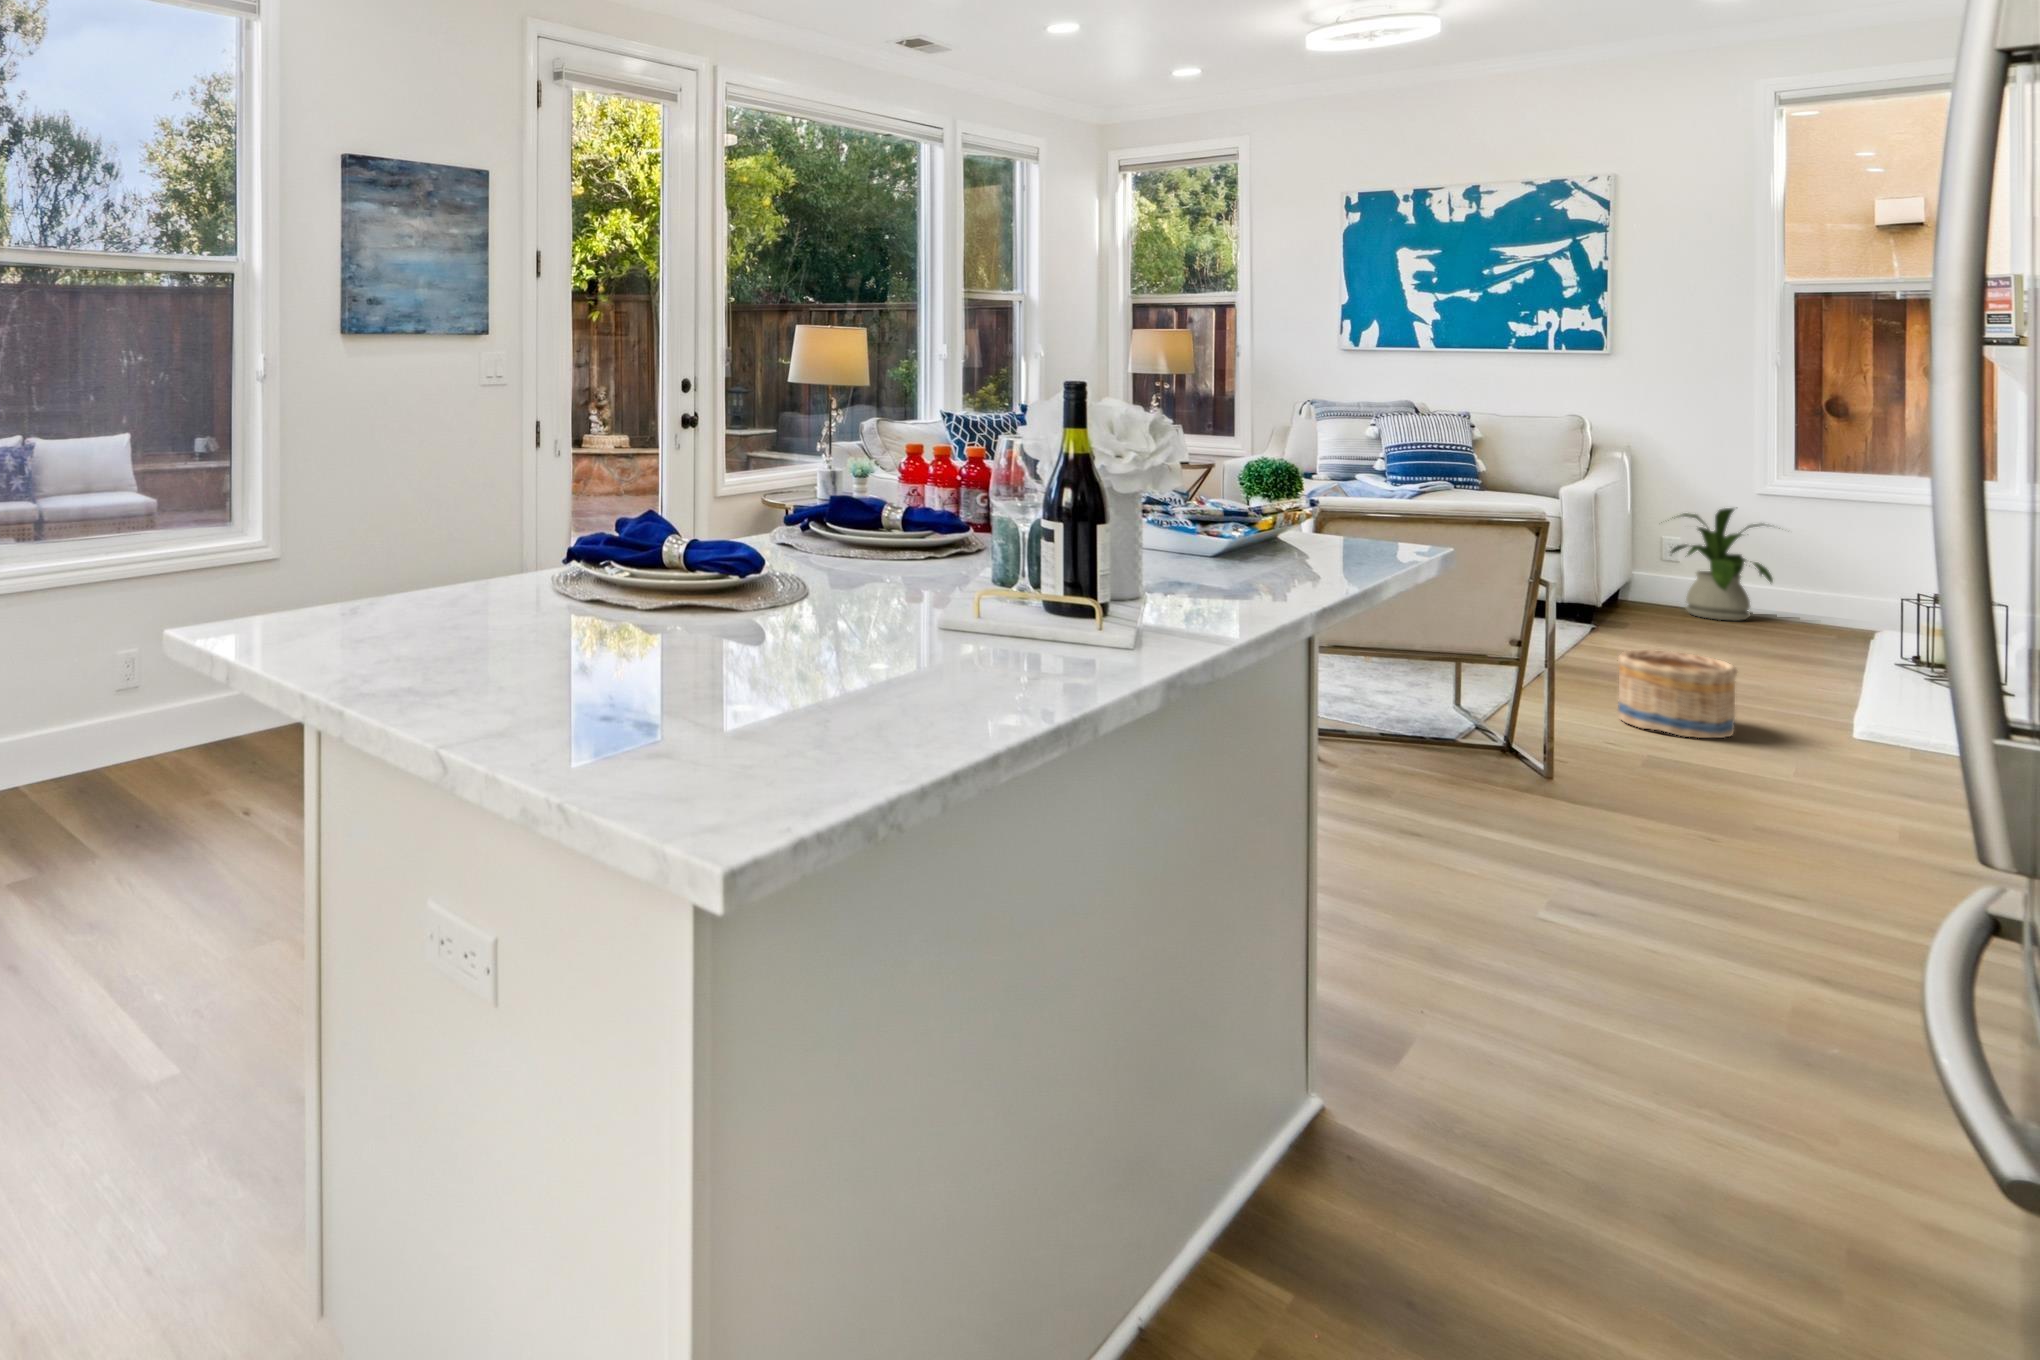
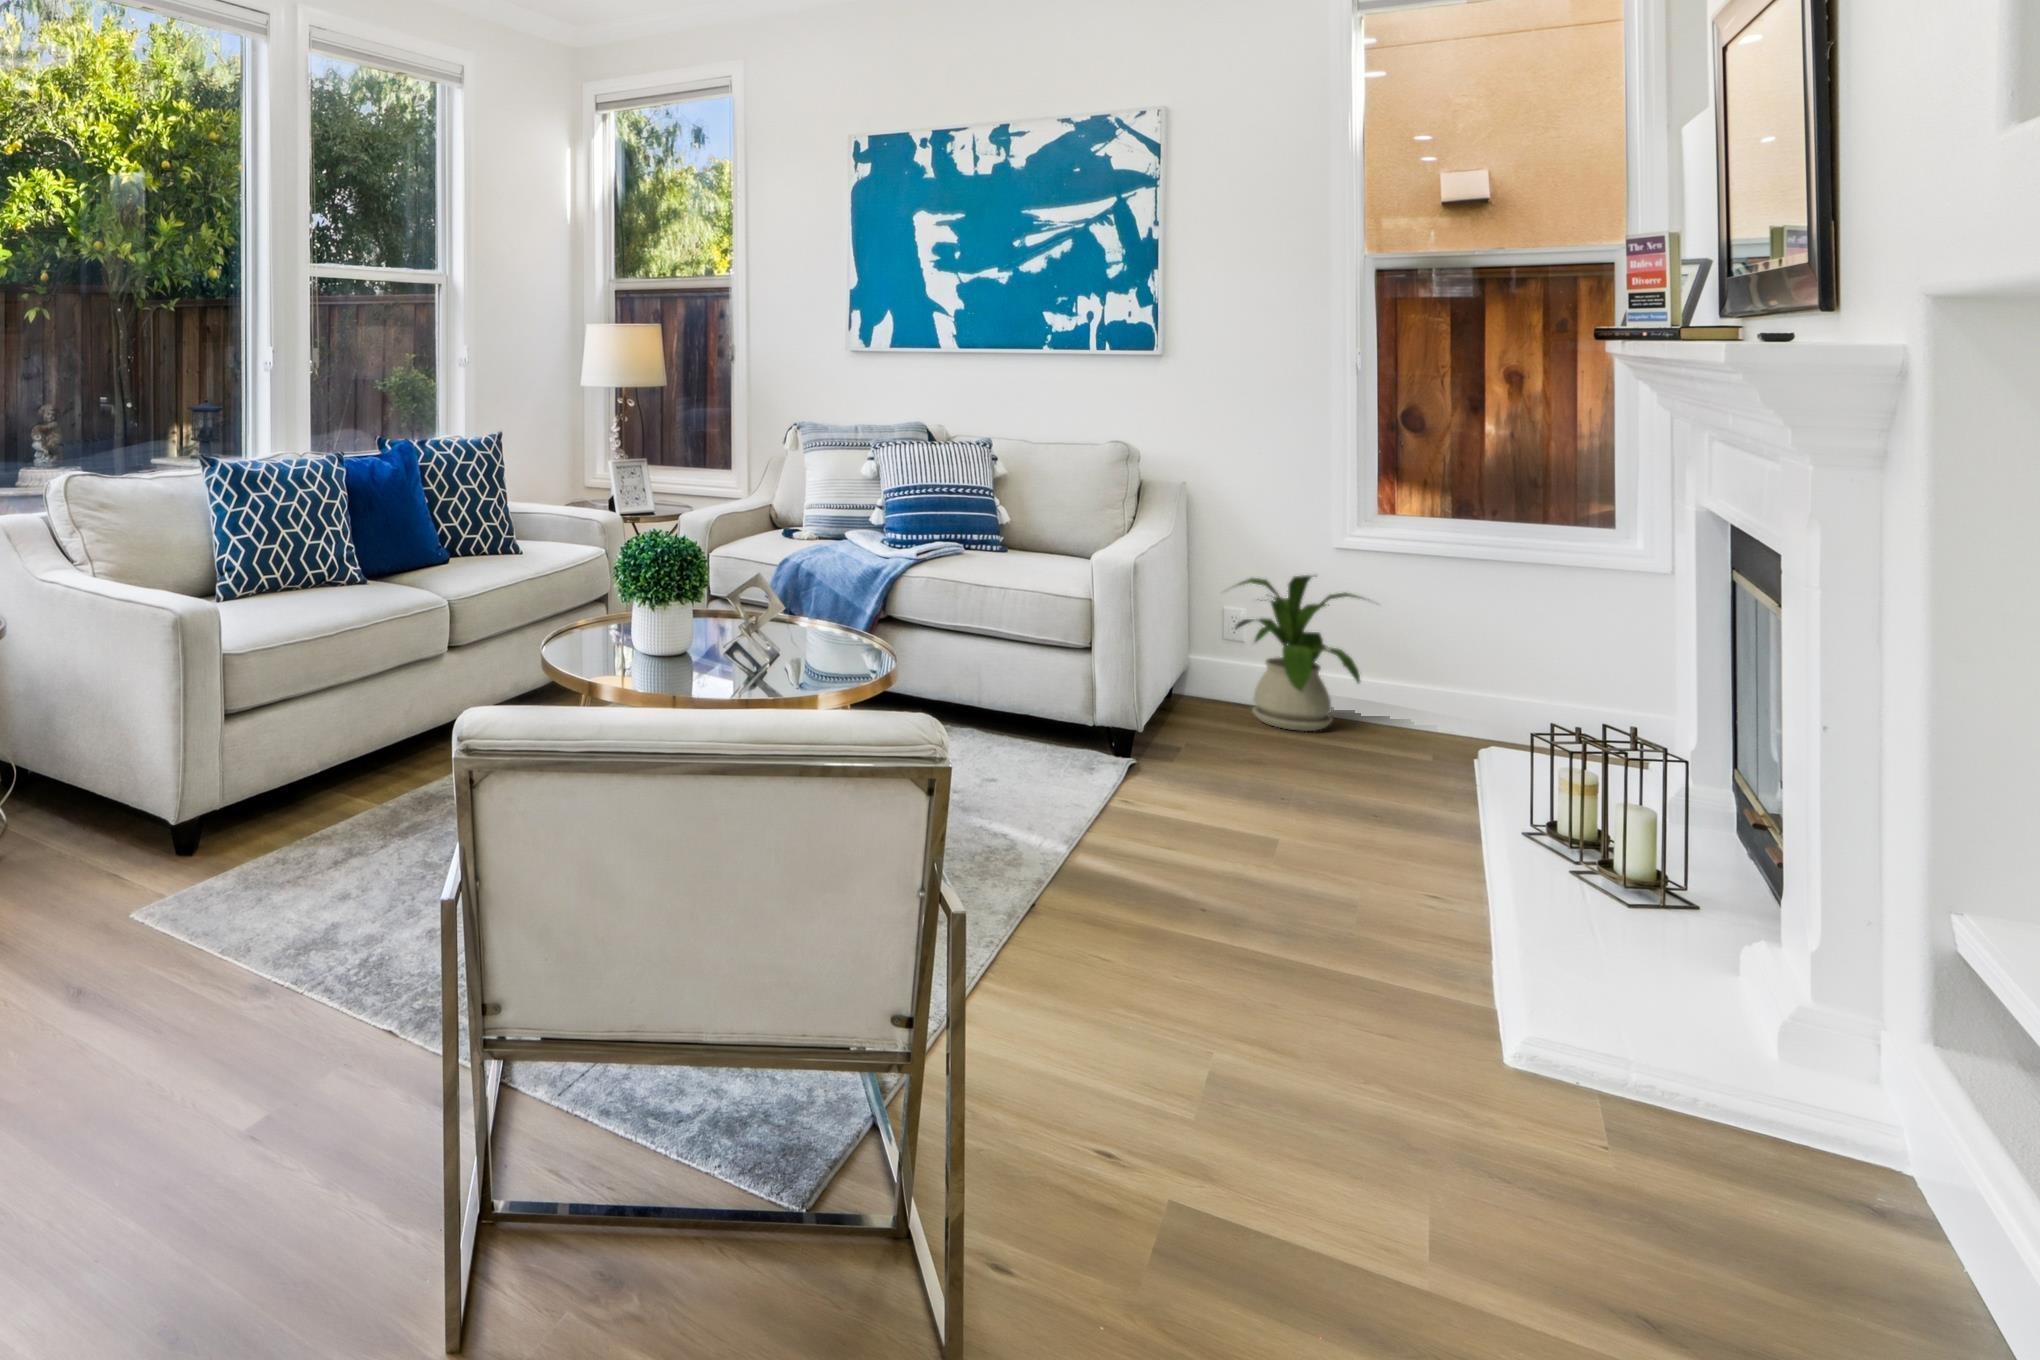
basket: present [1618,650,1737,738] -> none [1140,906,1330,1105]

